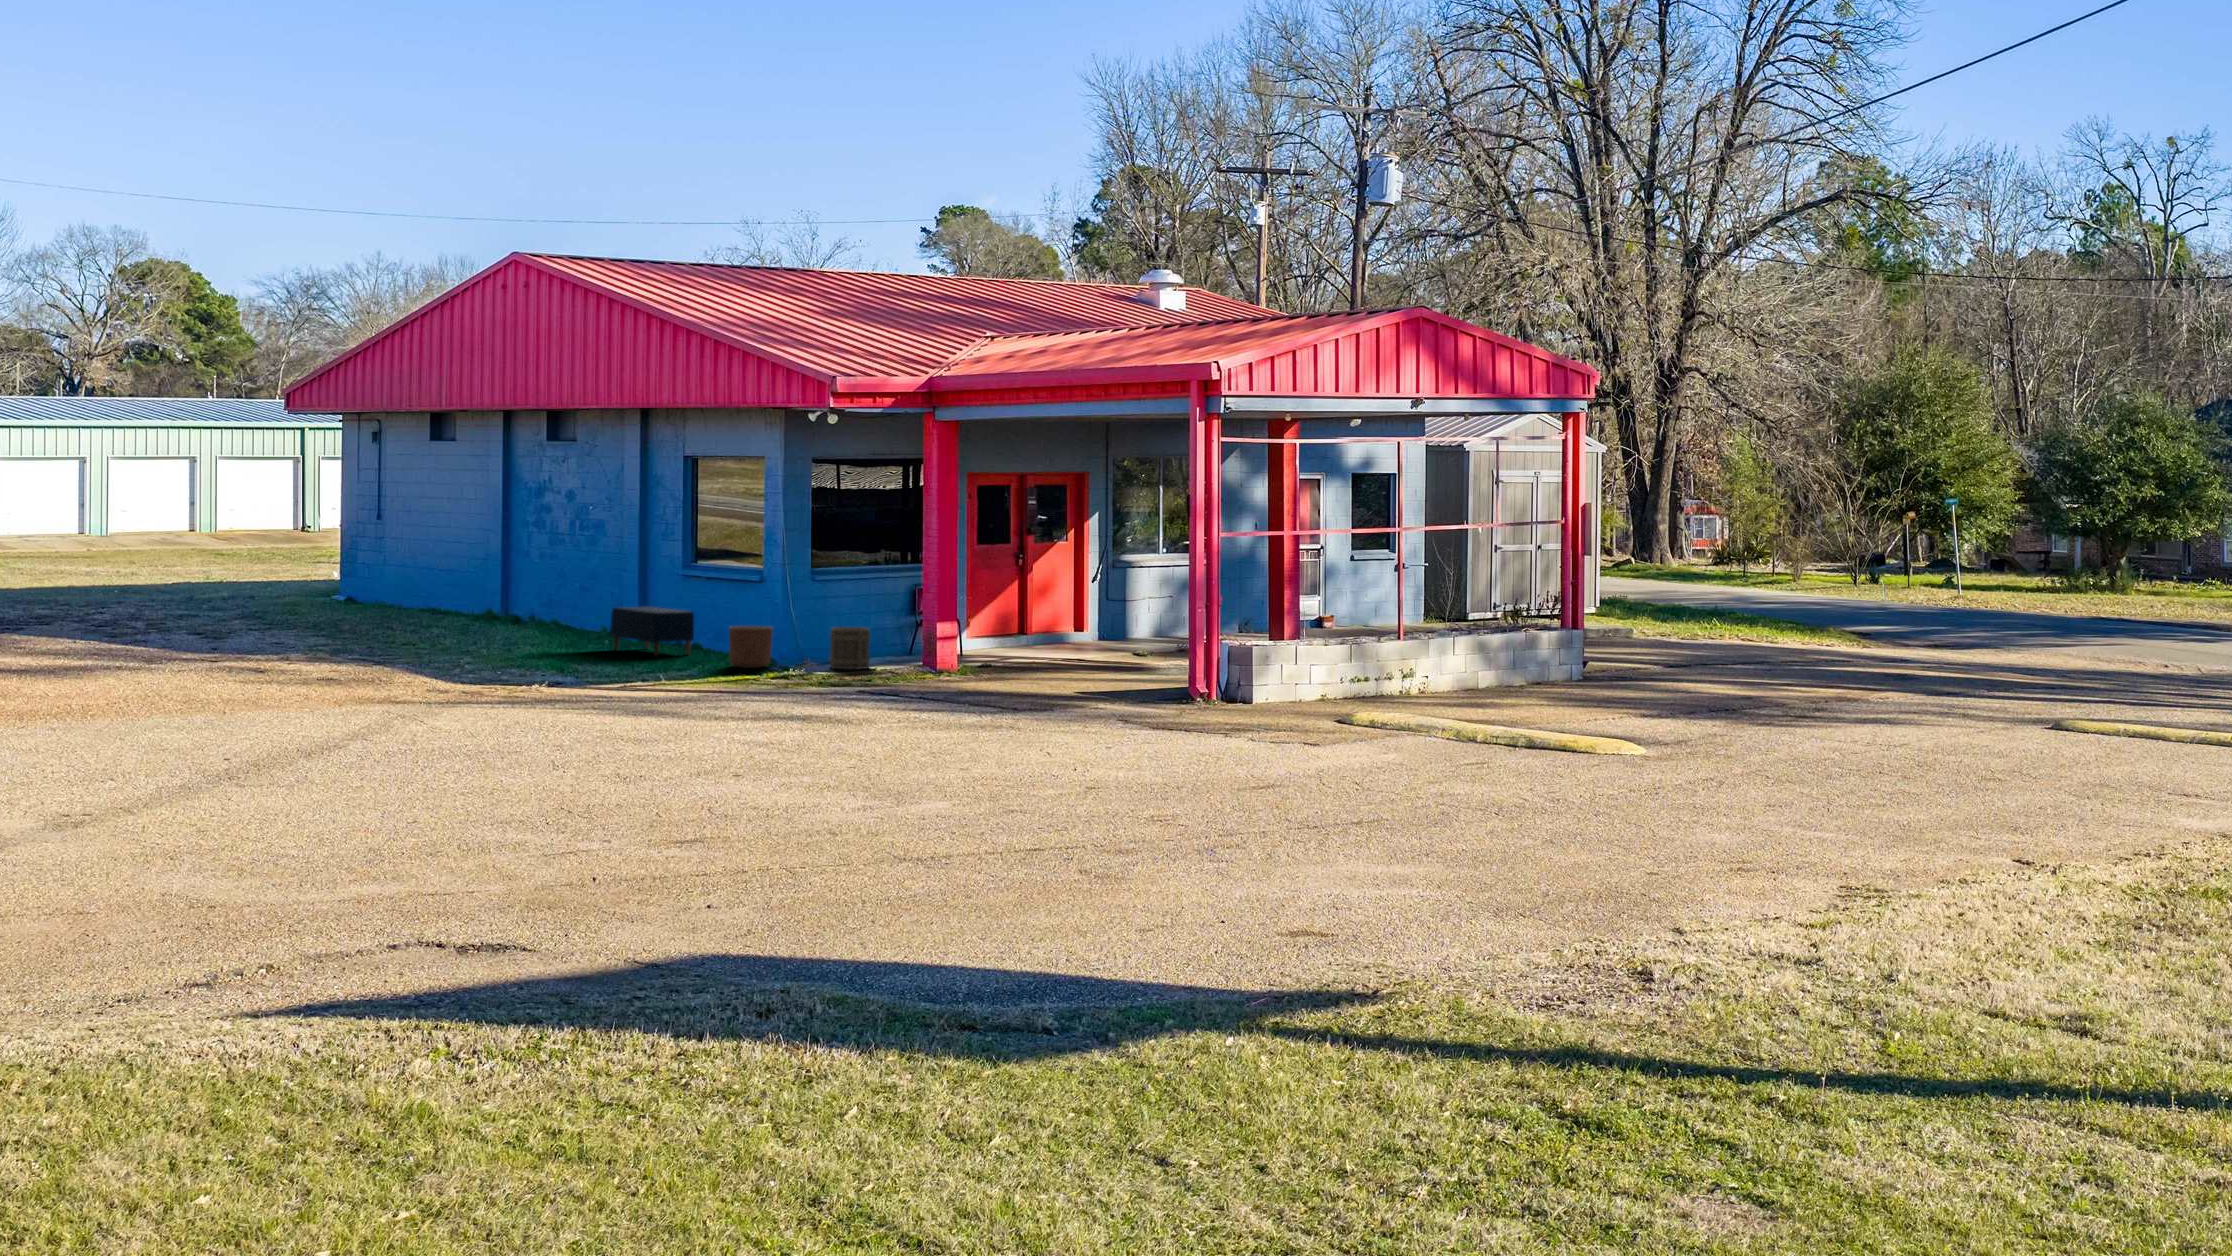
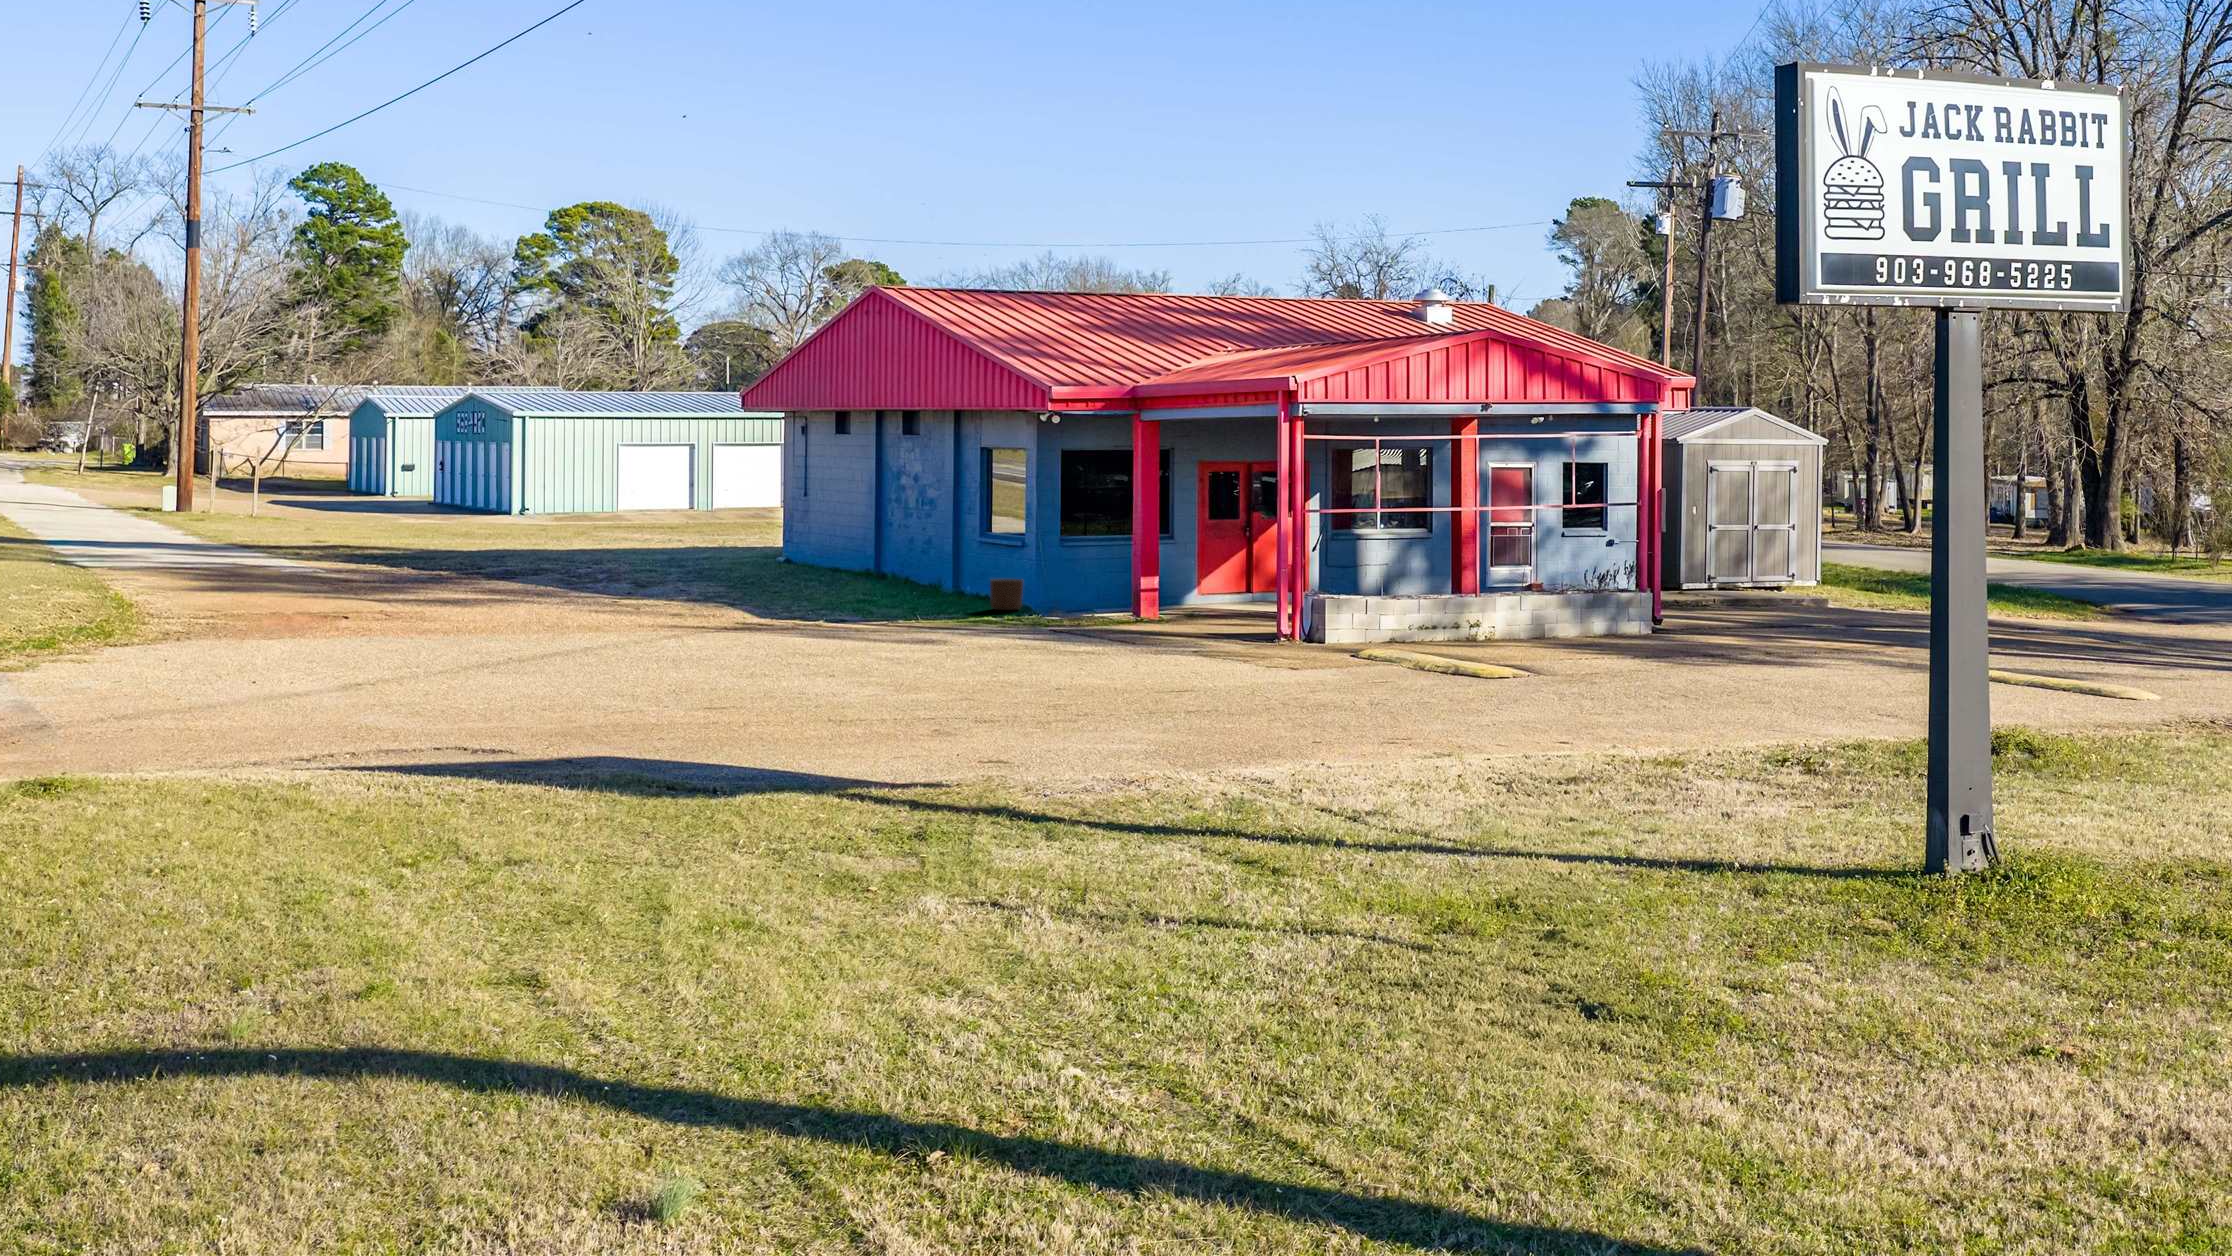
bench: present [611,606,694,656] -> none [928,564,983,602]
bucket: present [829,627,871,669] -> none [1065,581,1096,613]

